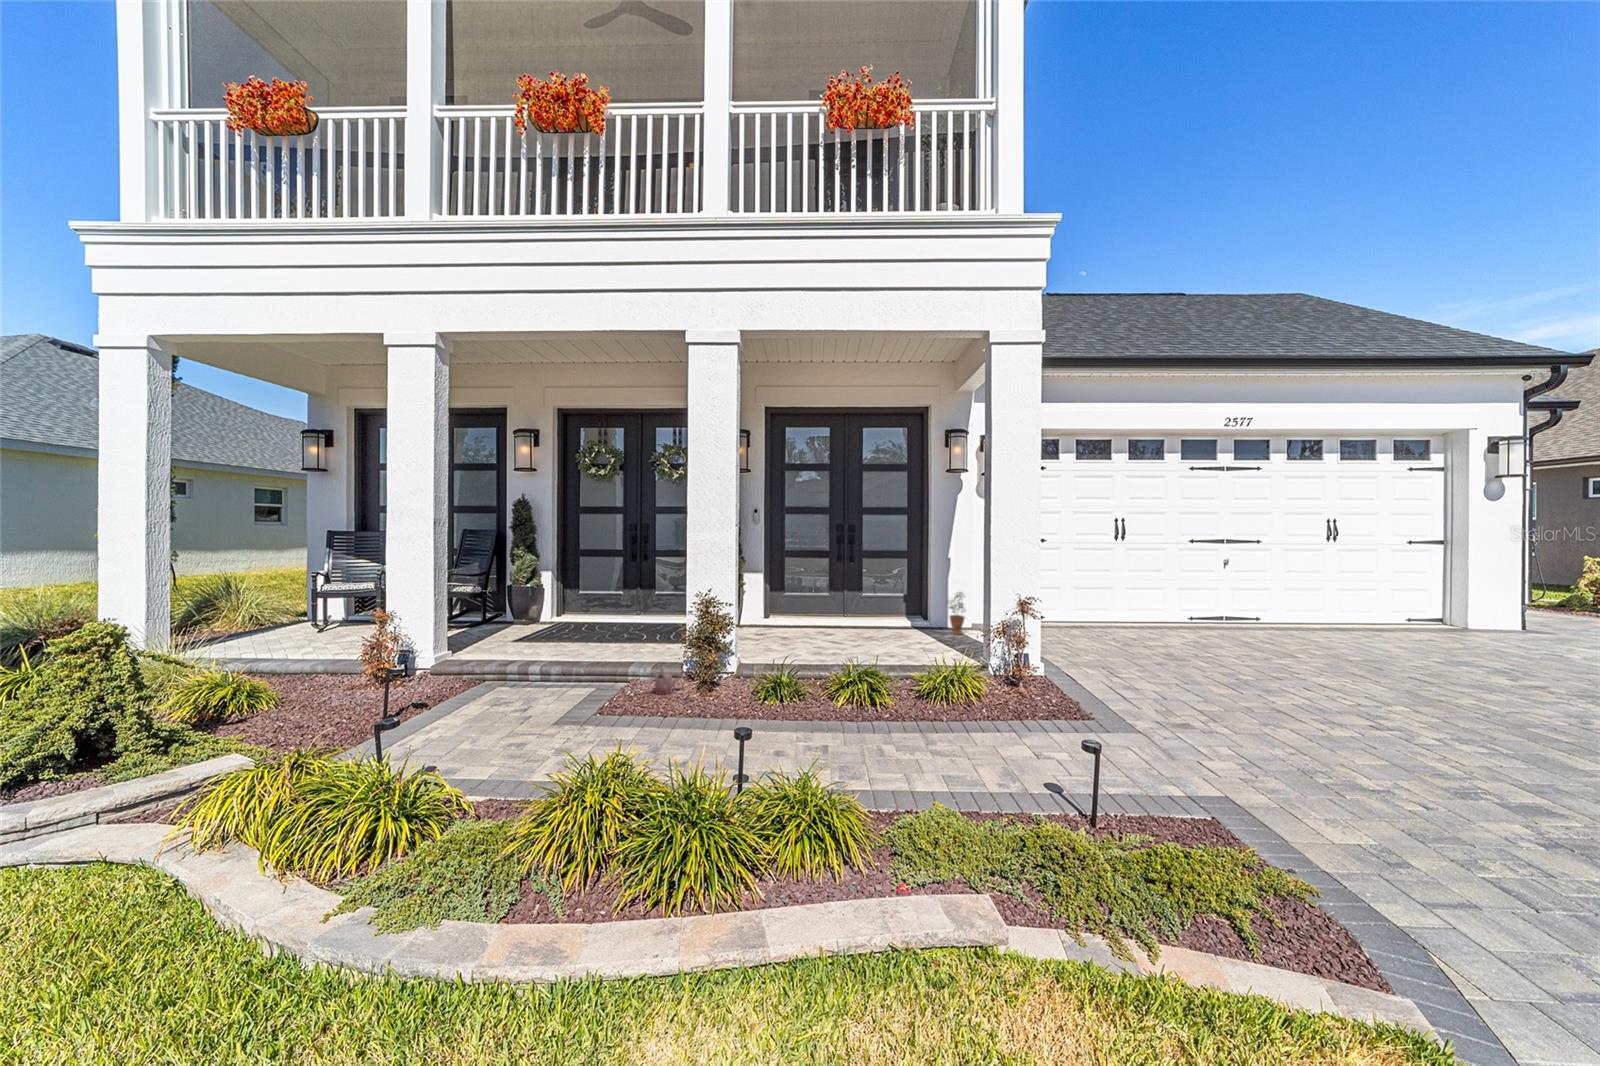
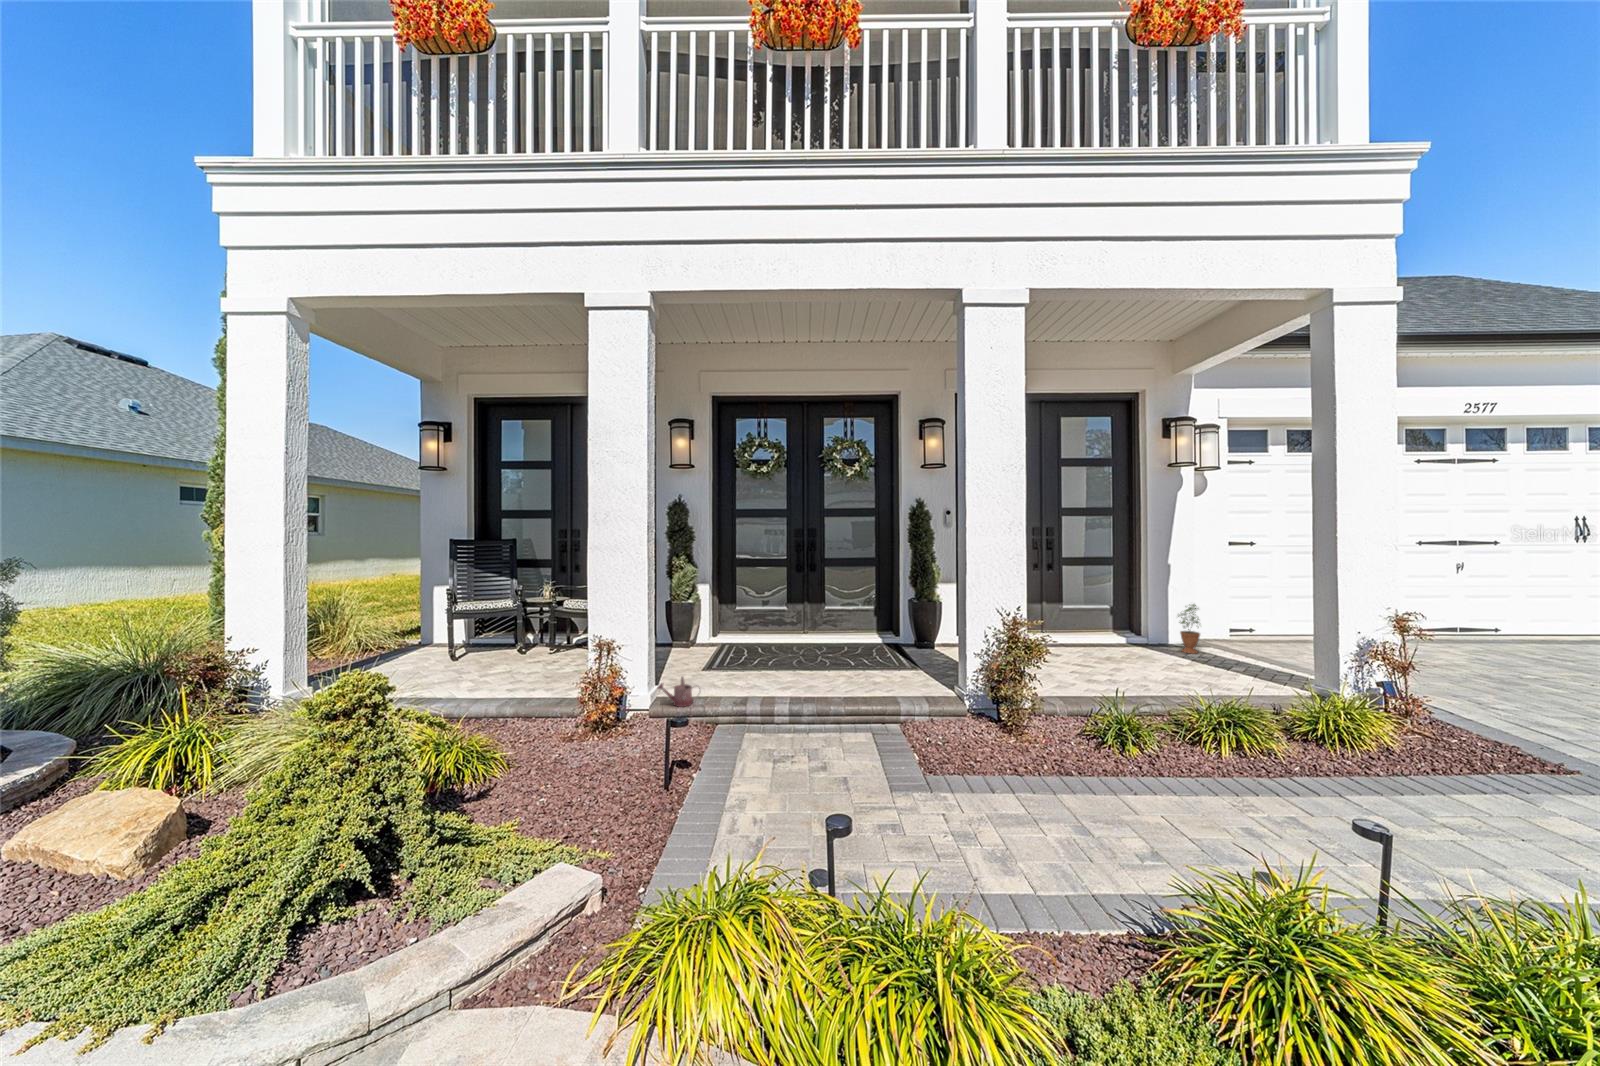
watering can: present [647,667,686,694] -> present [658,676,700,707]

